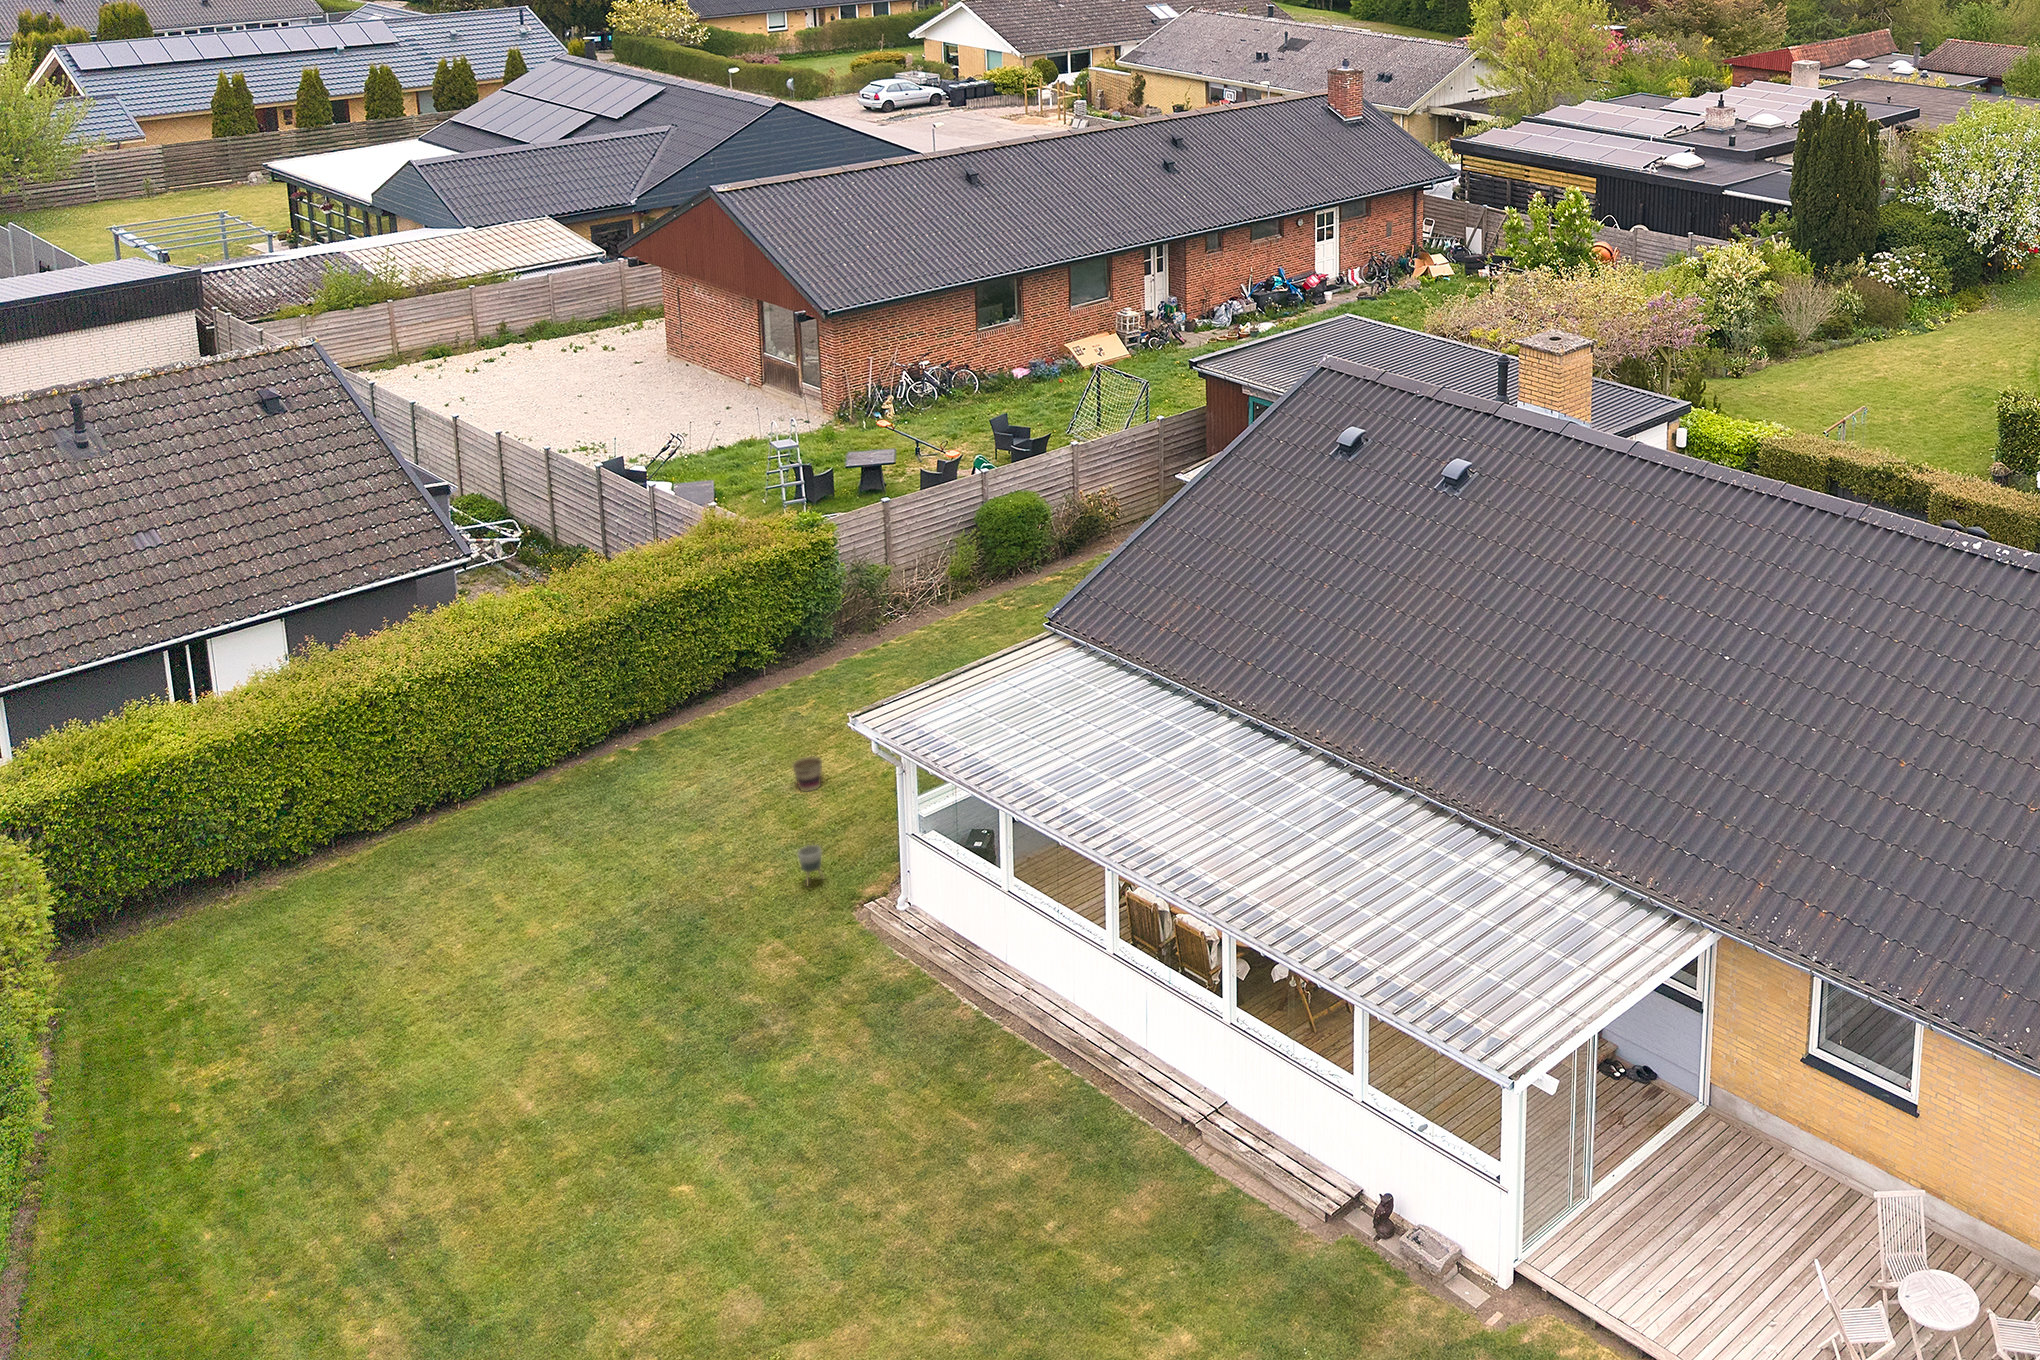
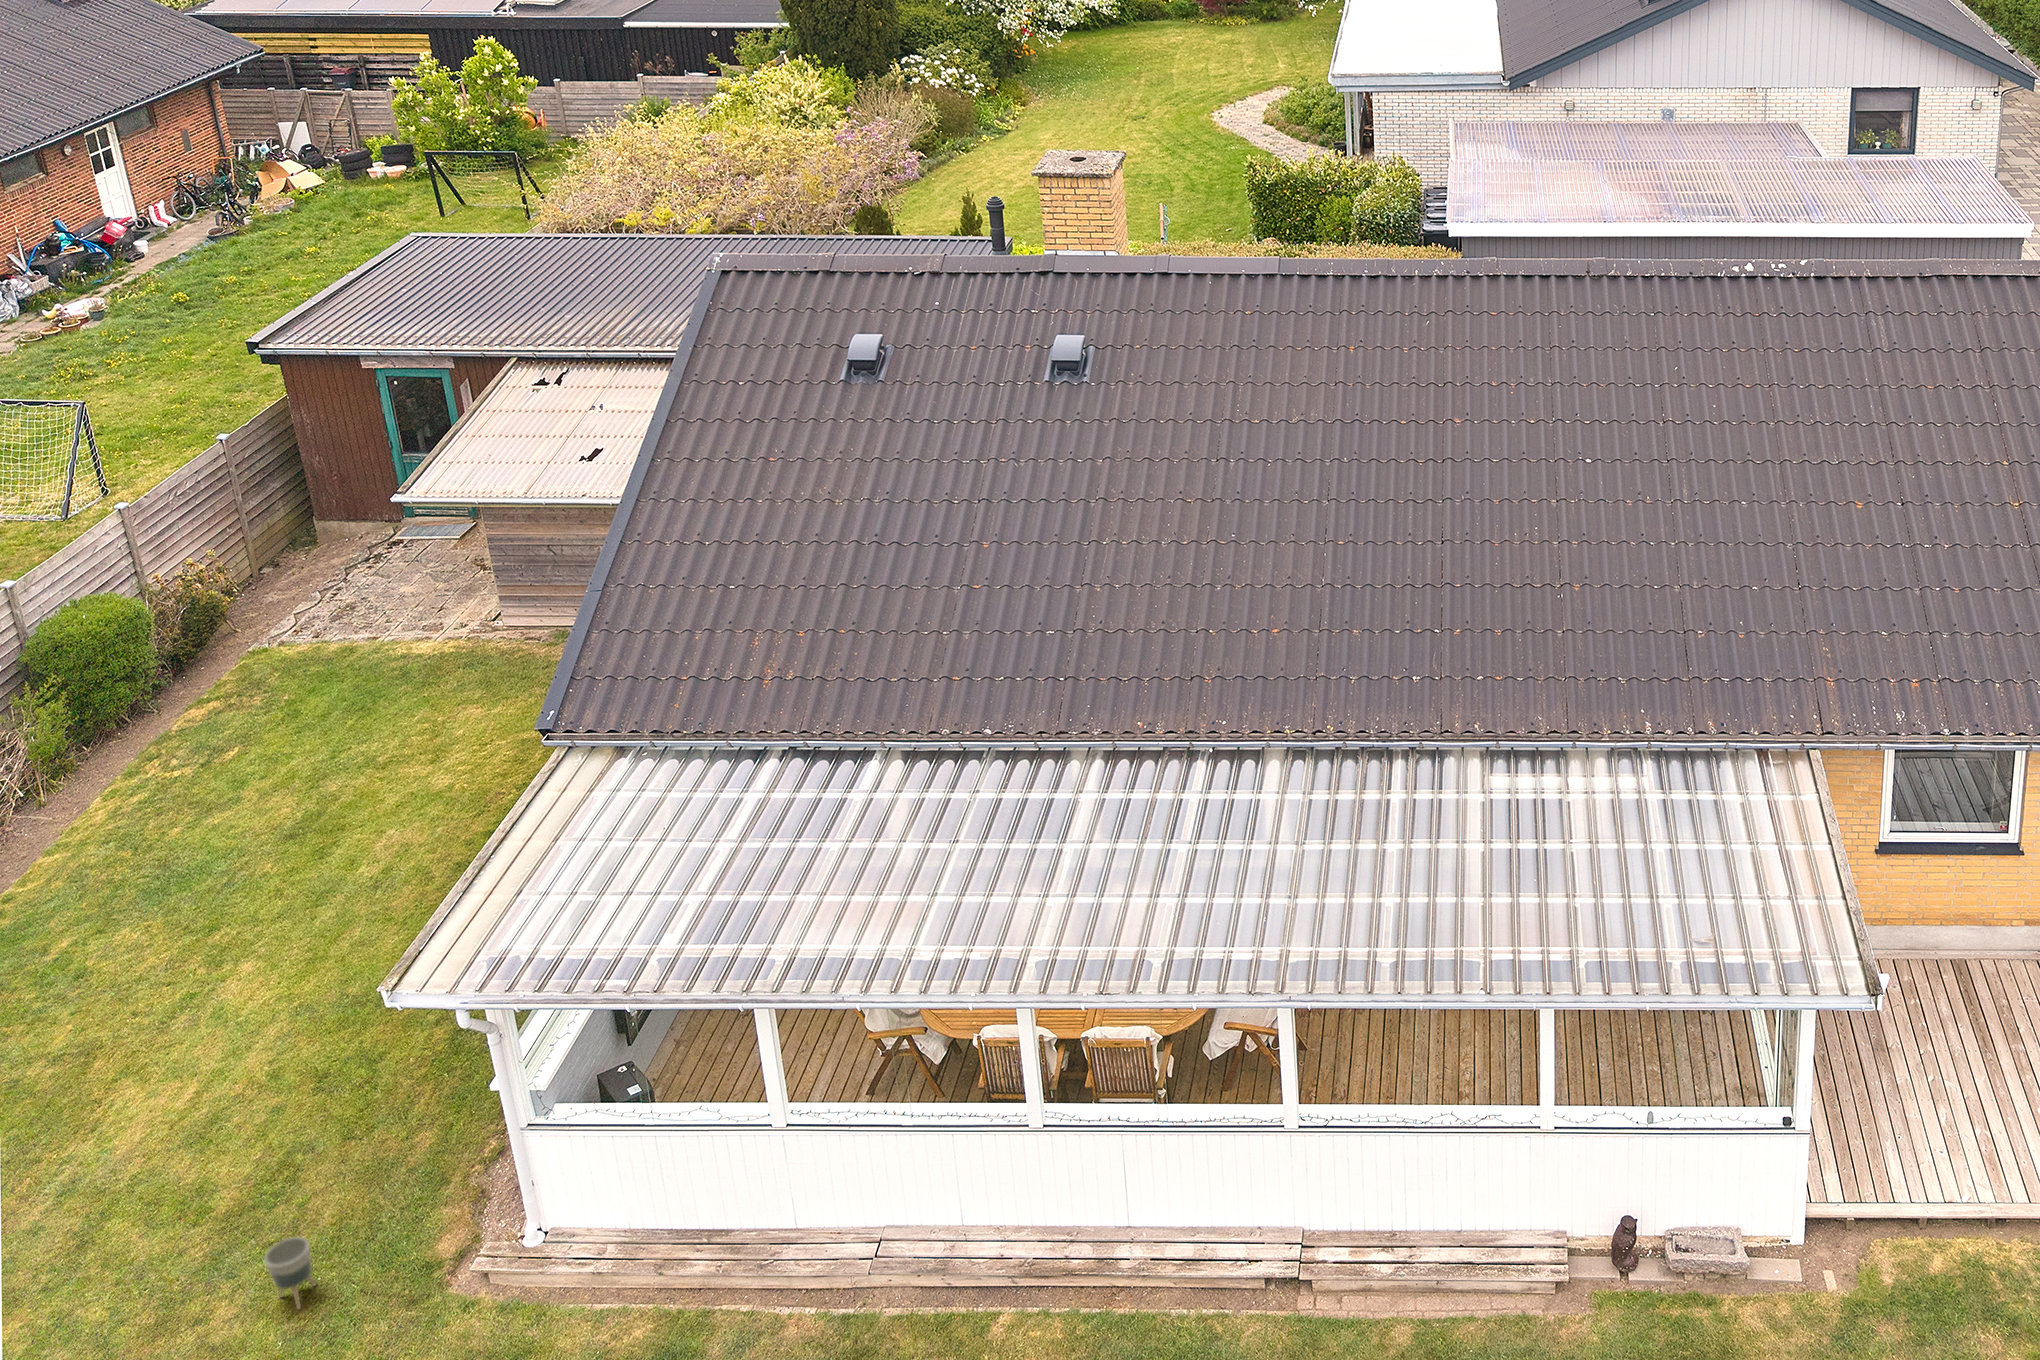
basket: present [793,757,822,791] -> none [55,1121,118,1188]

